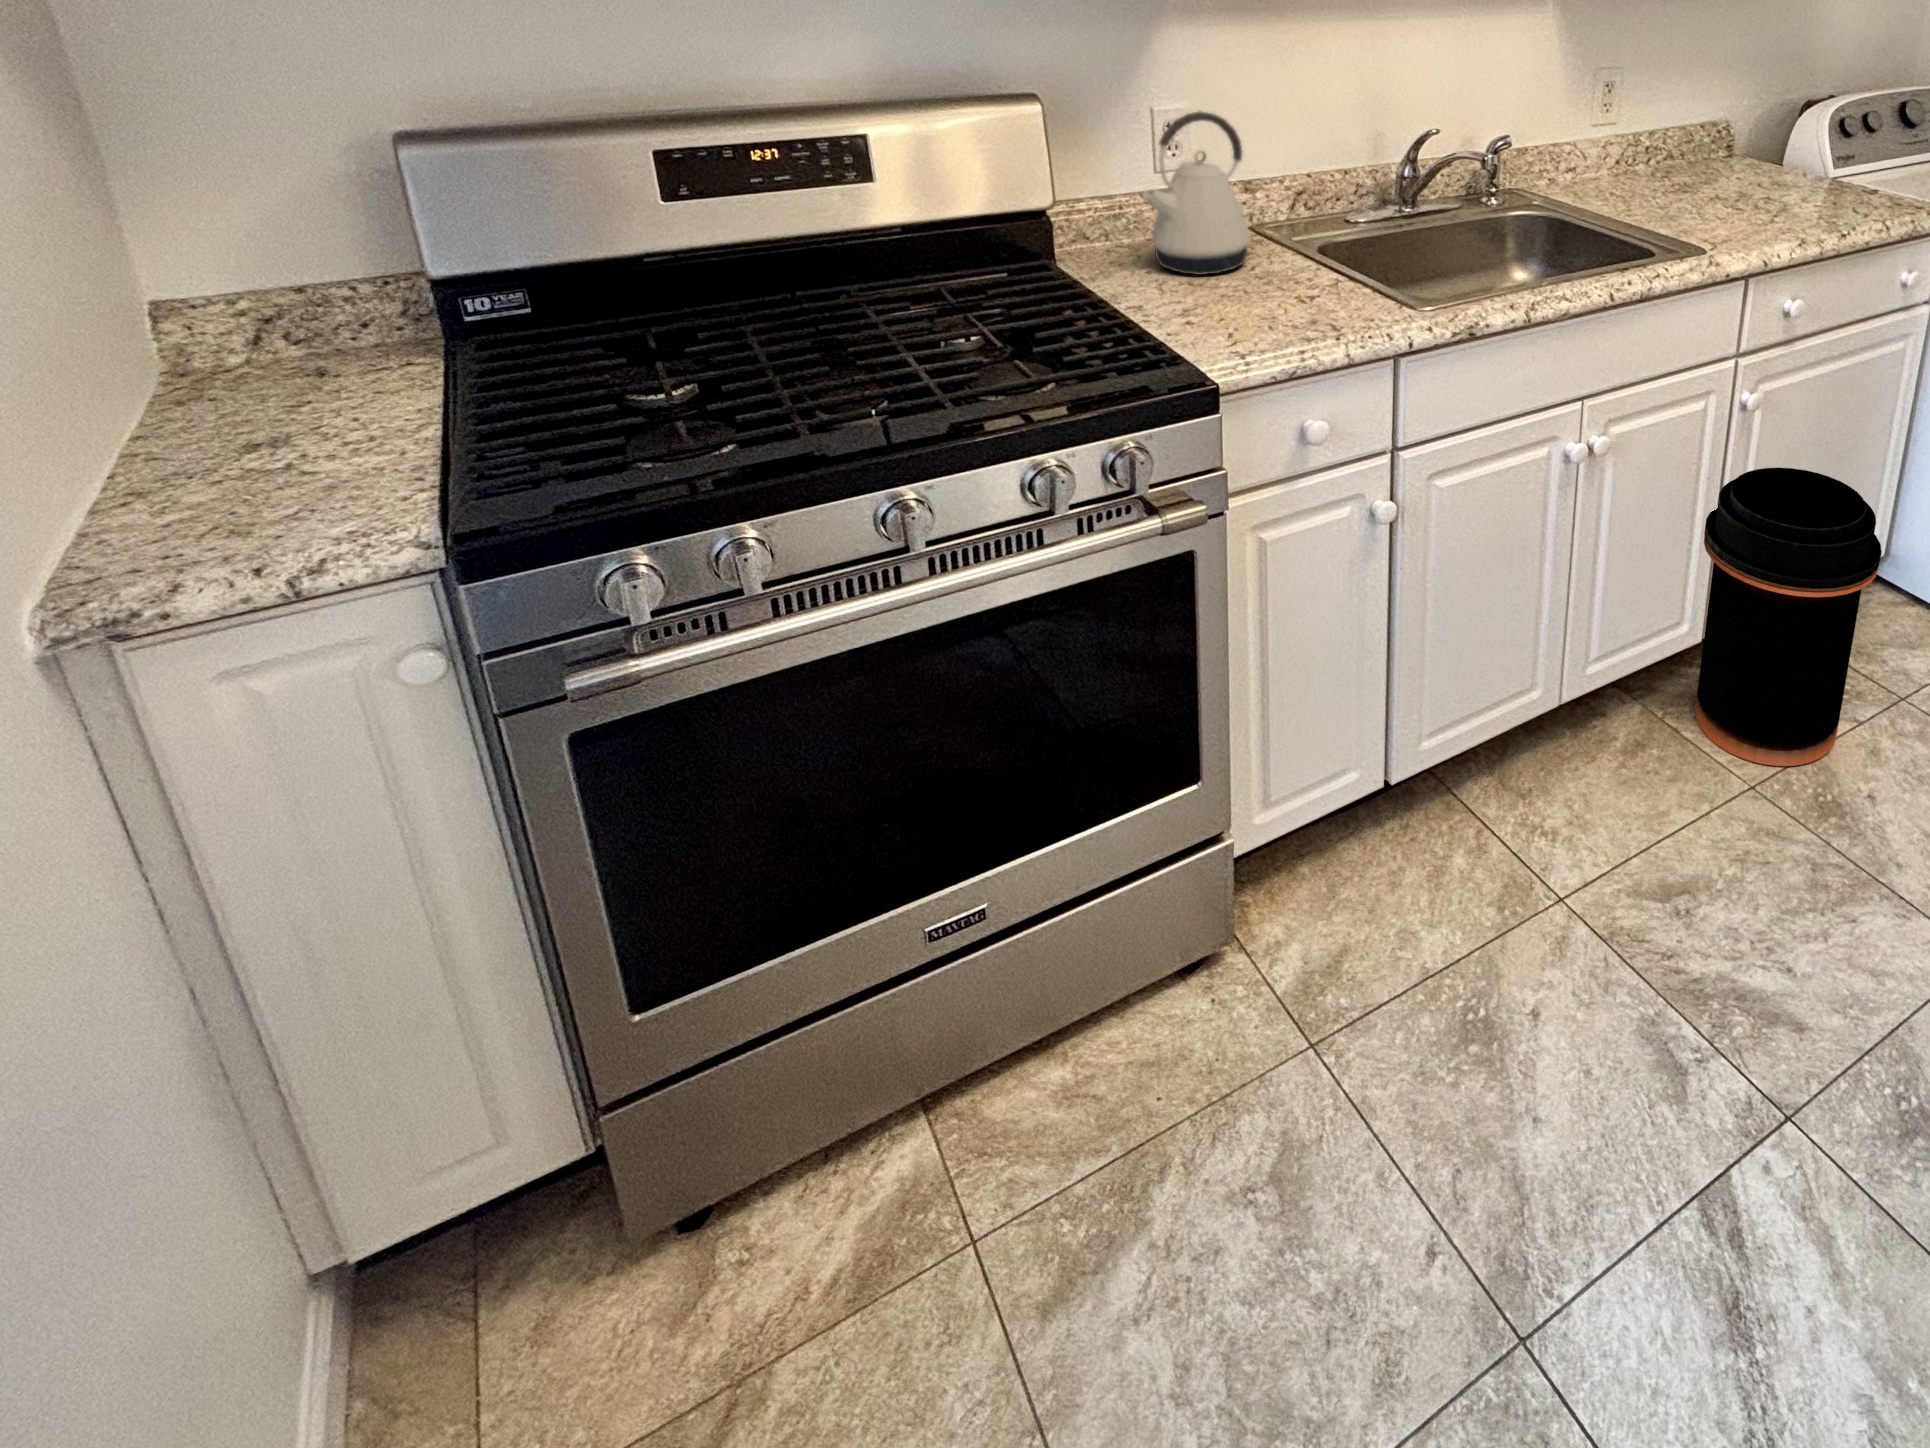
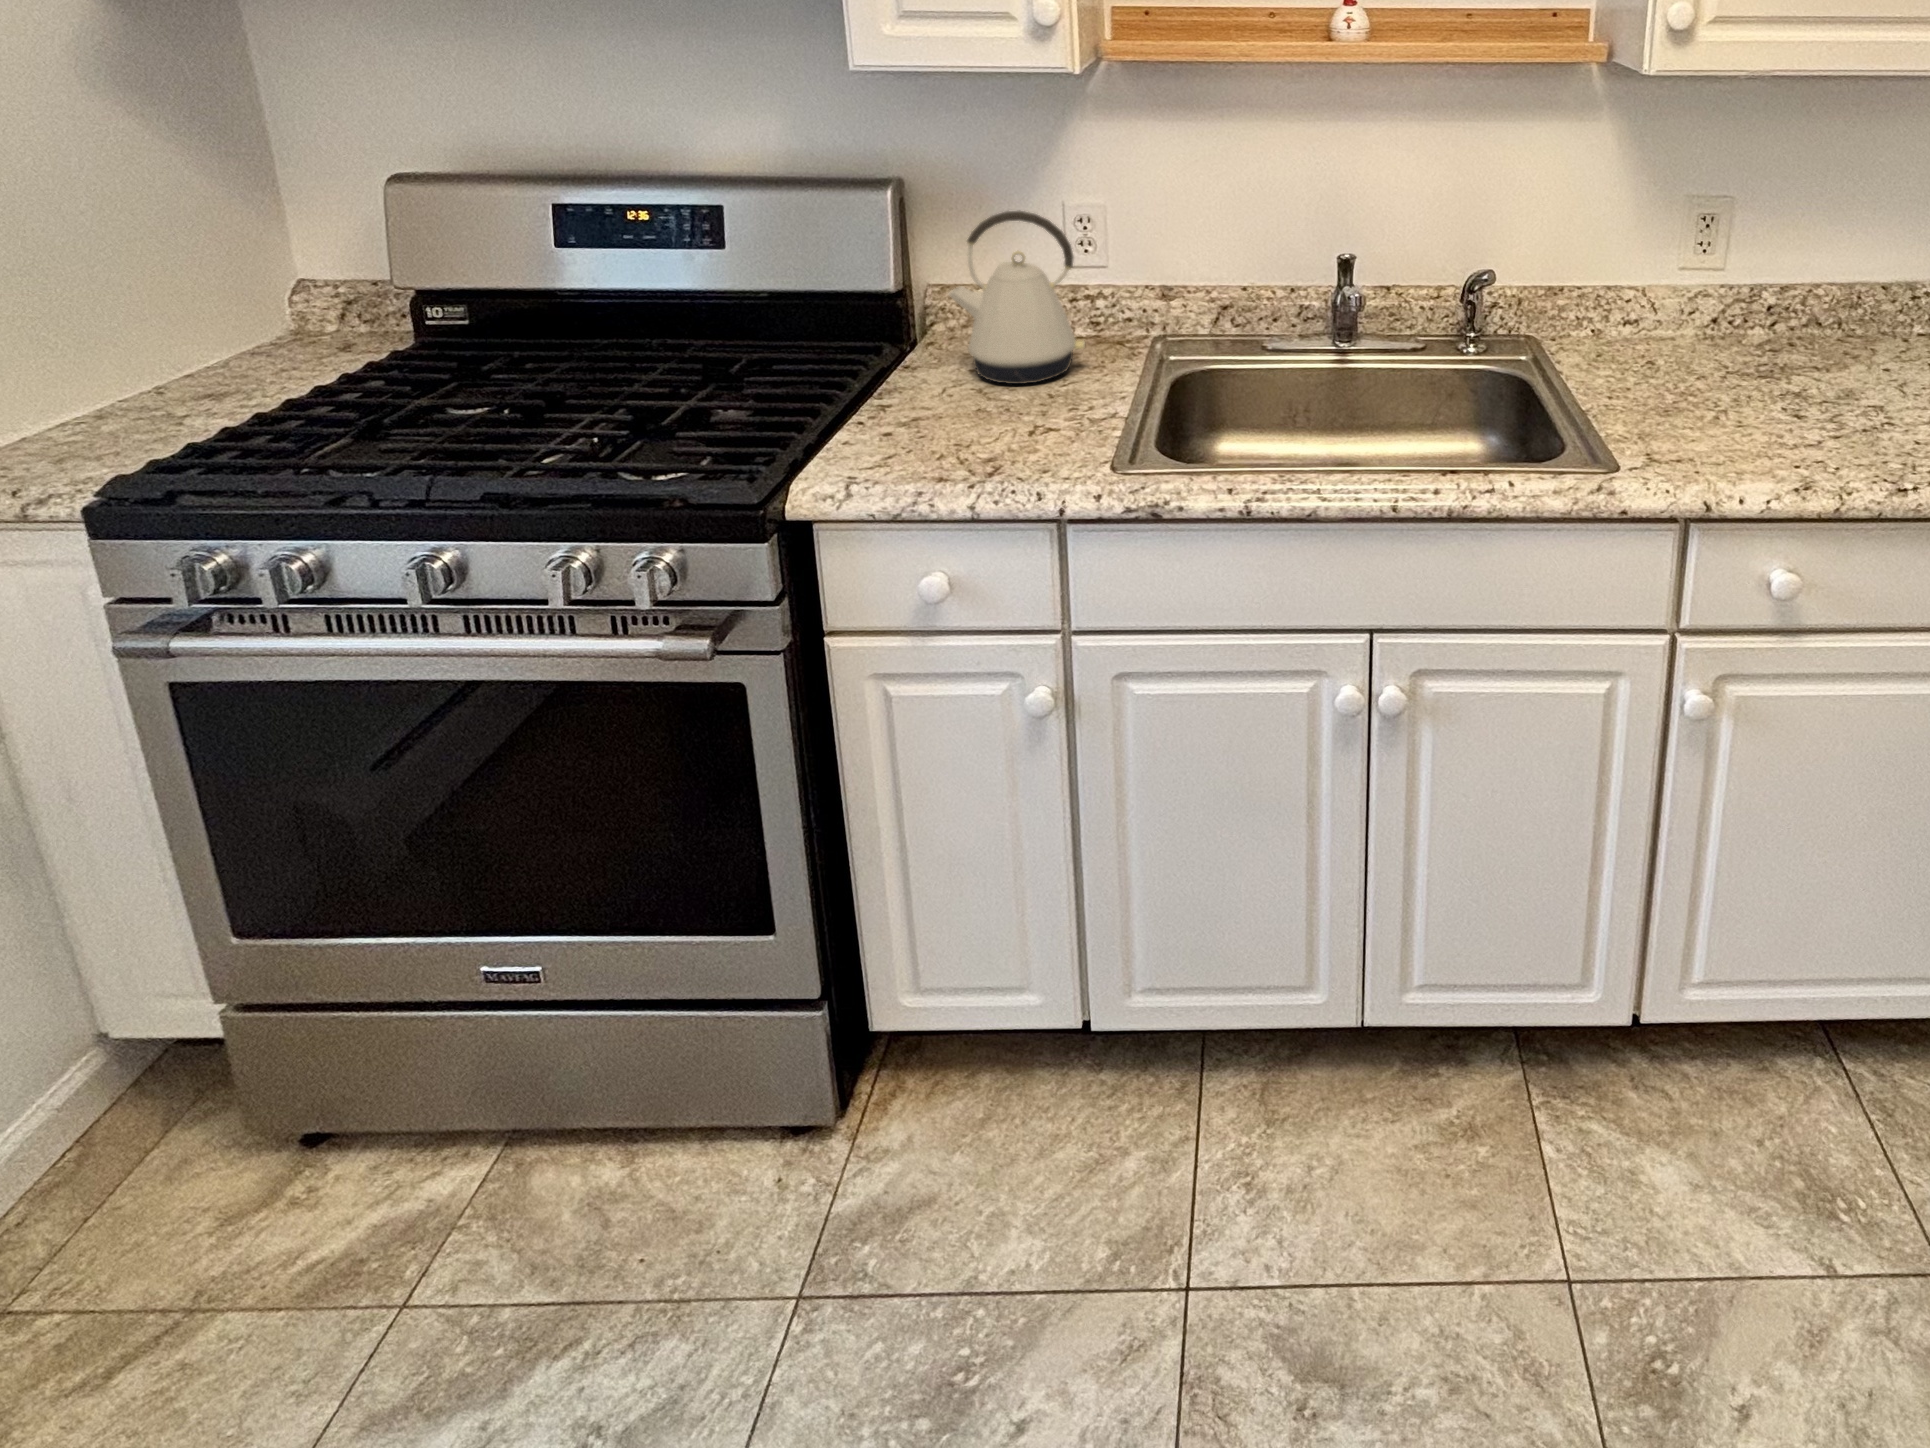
trash can: present [1695,468,1882,766] -> none [1577,800,1856,1293]

